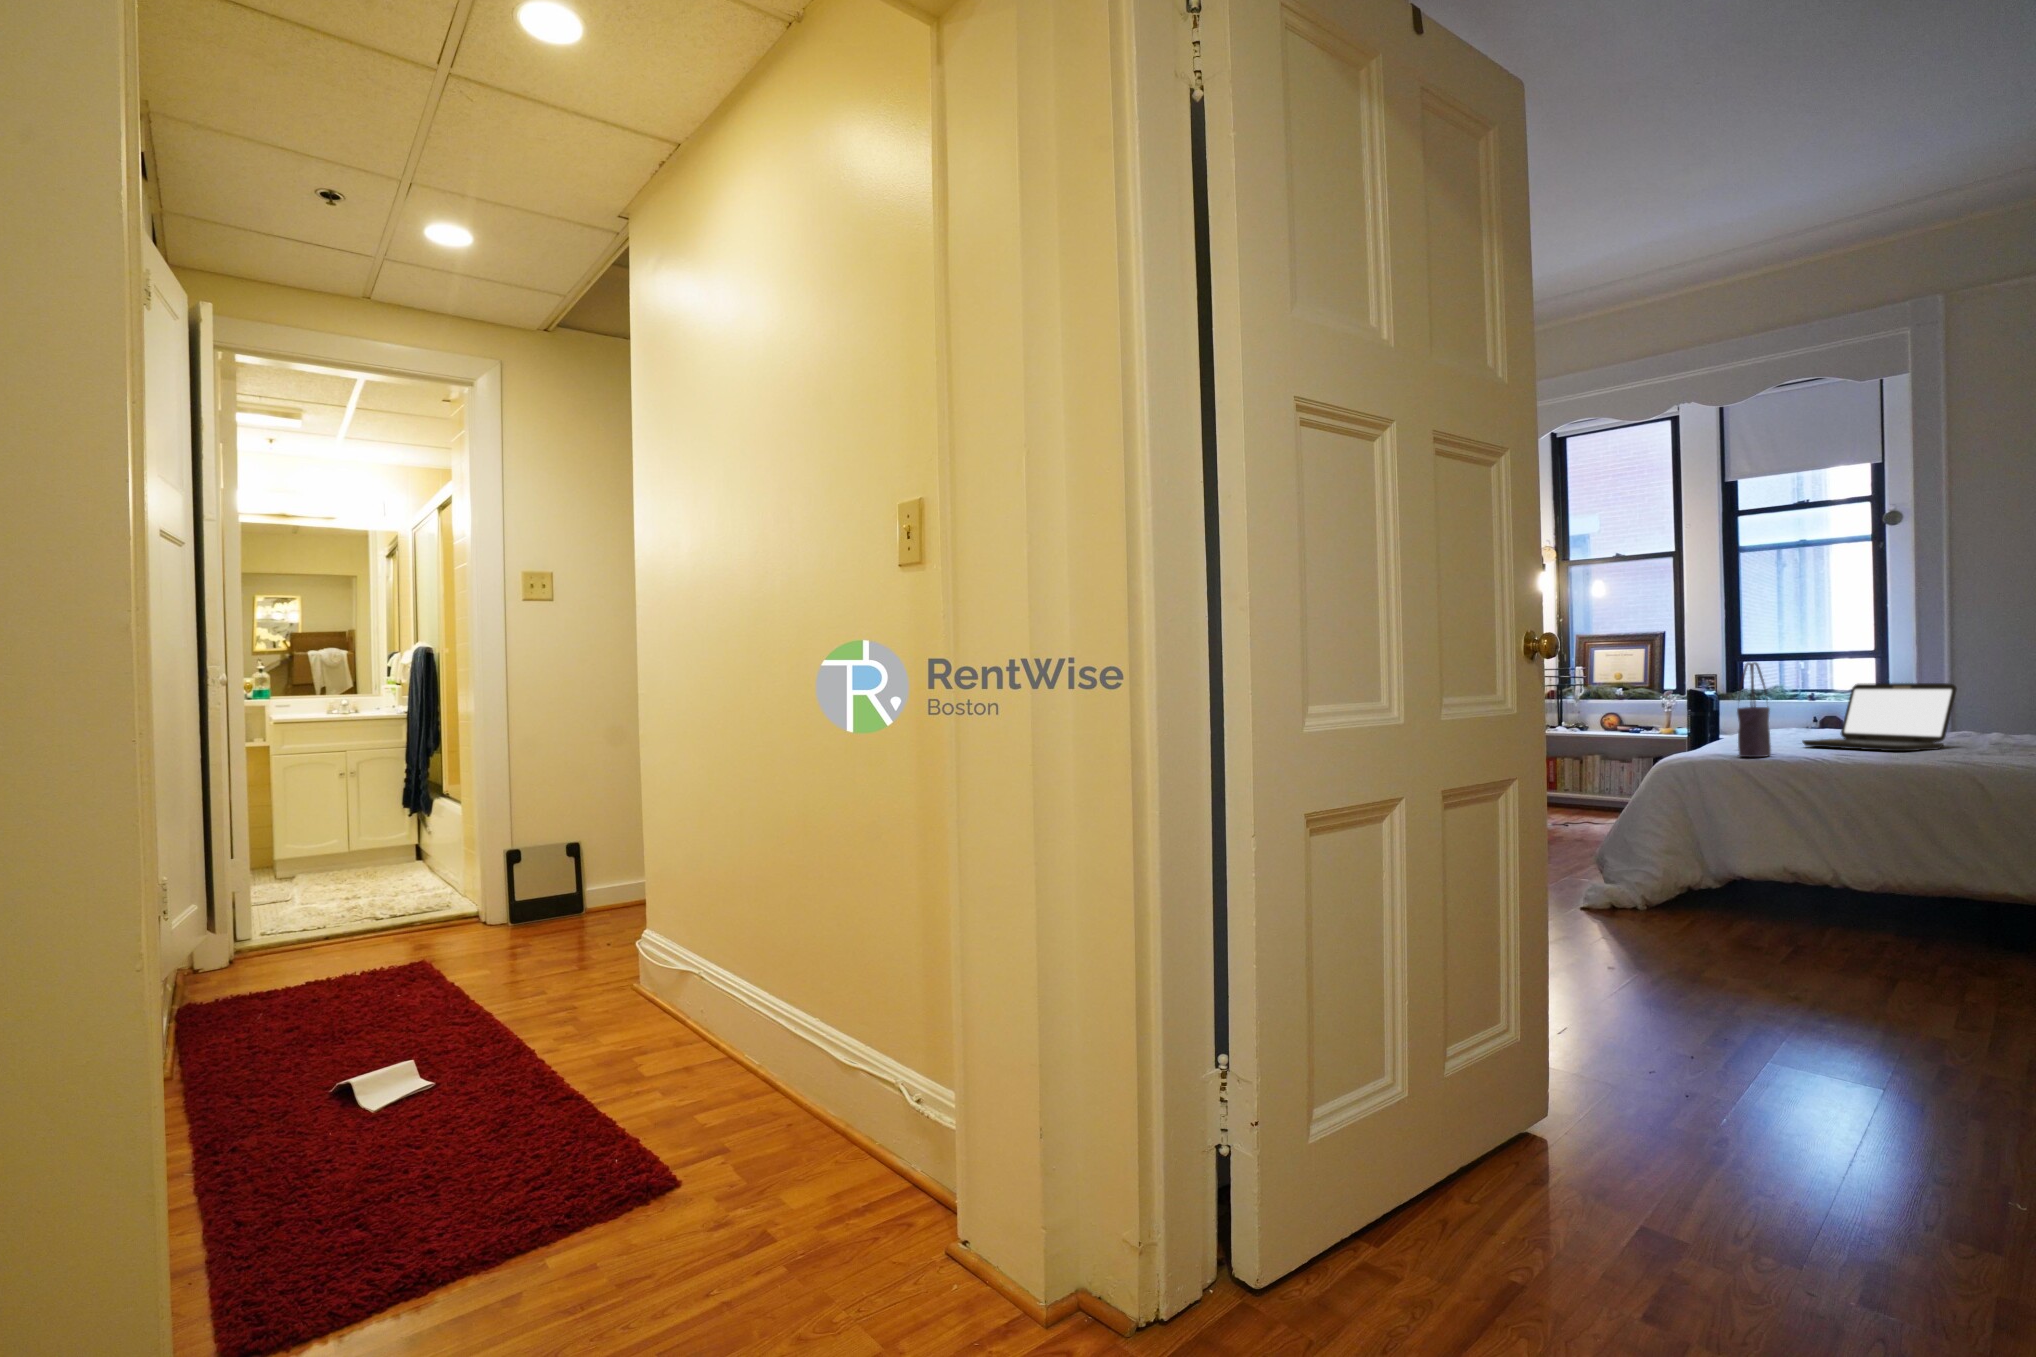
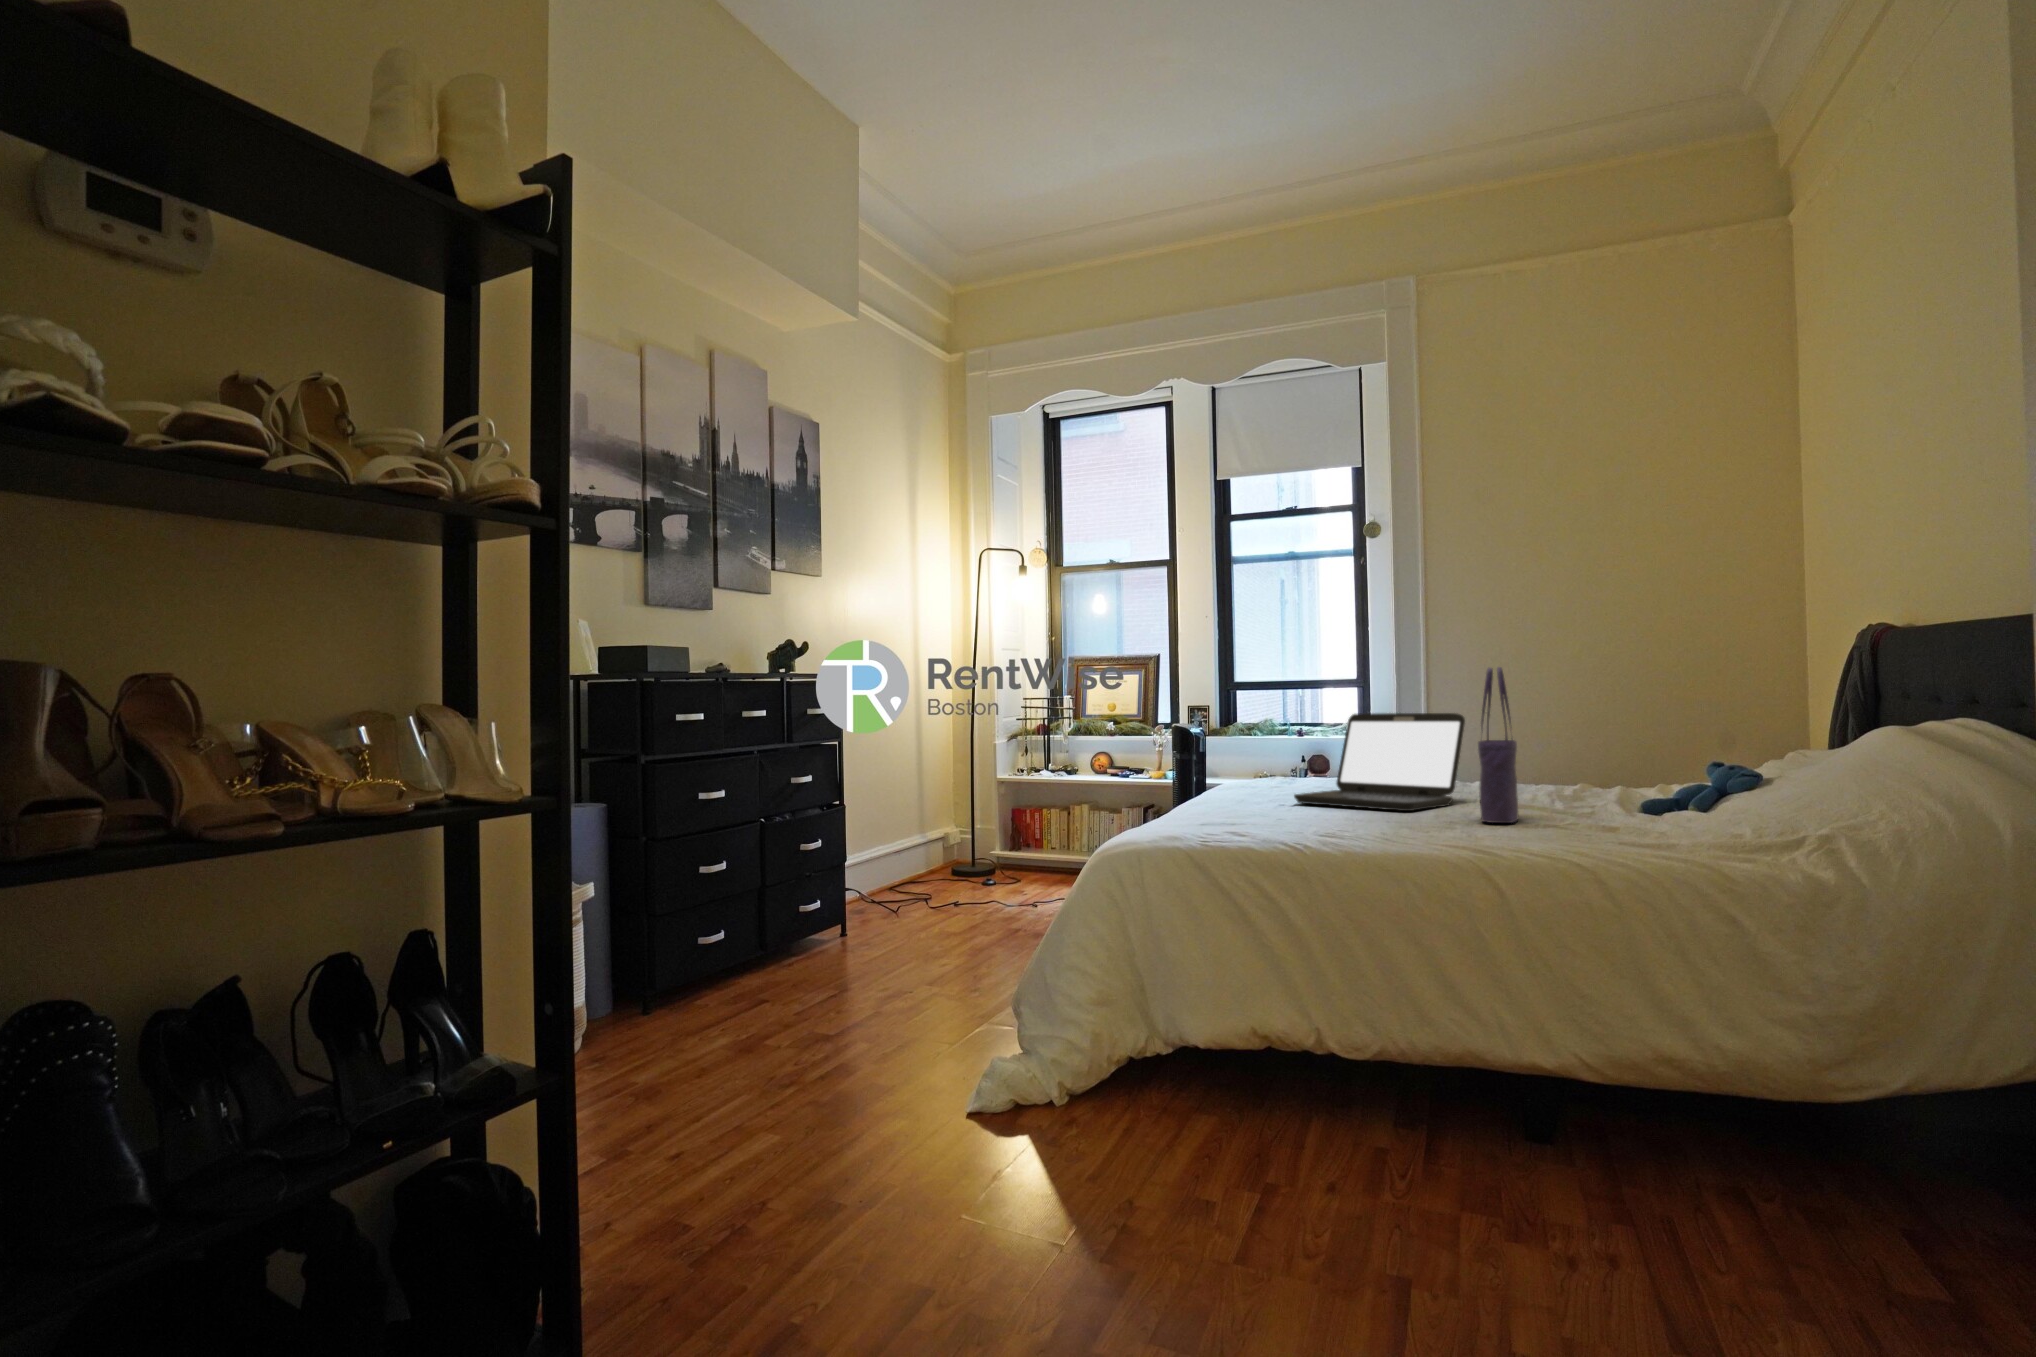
tote bag: present [1737,662,1771,757] -> present [1478,667,1519,823]

